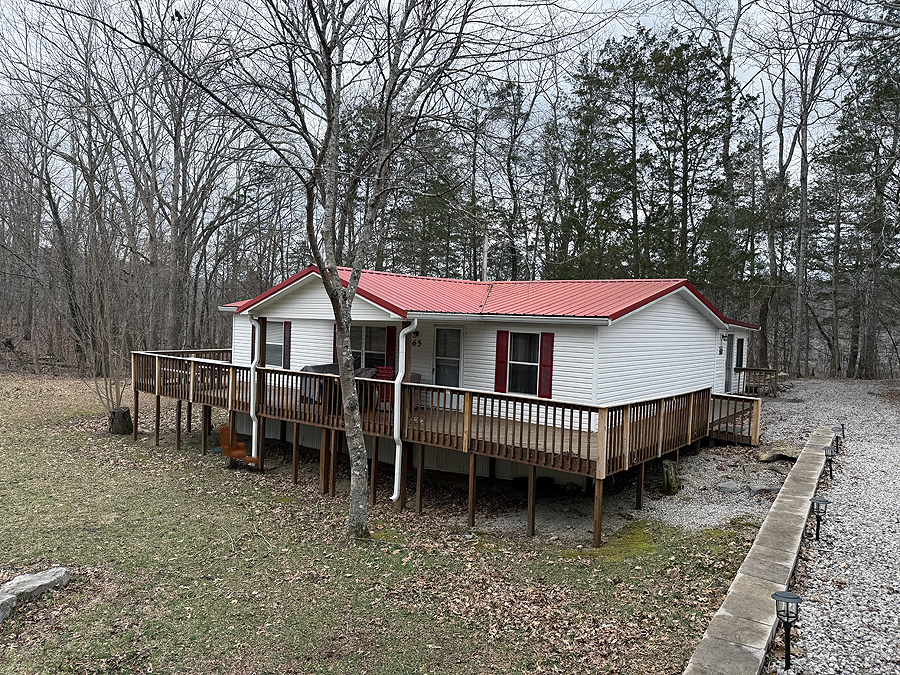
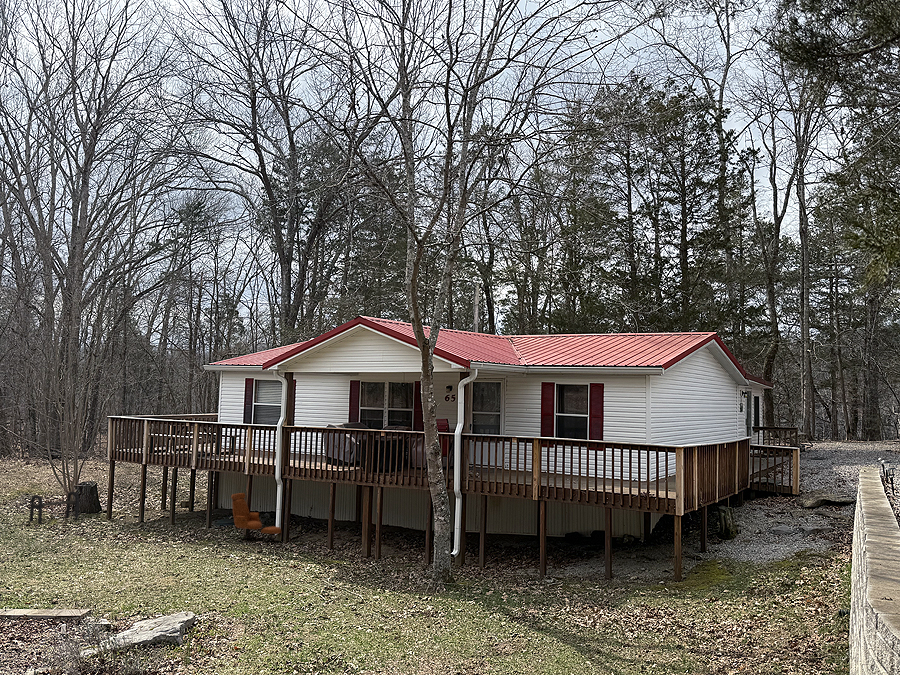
bench: none [75,415,116,443] -> present [29,491,79,525]

